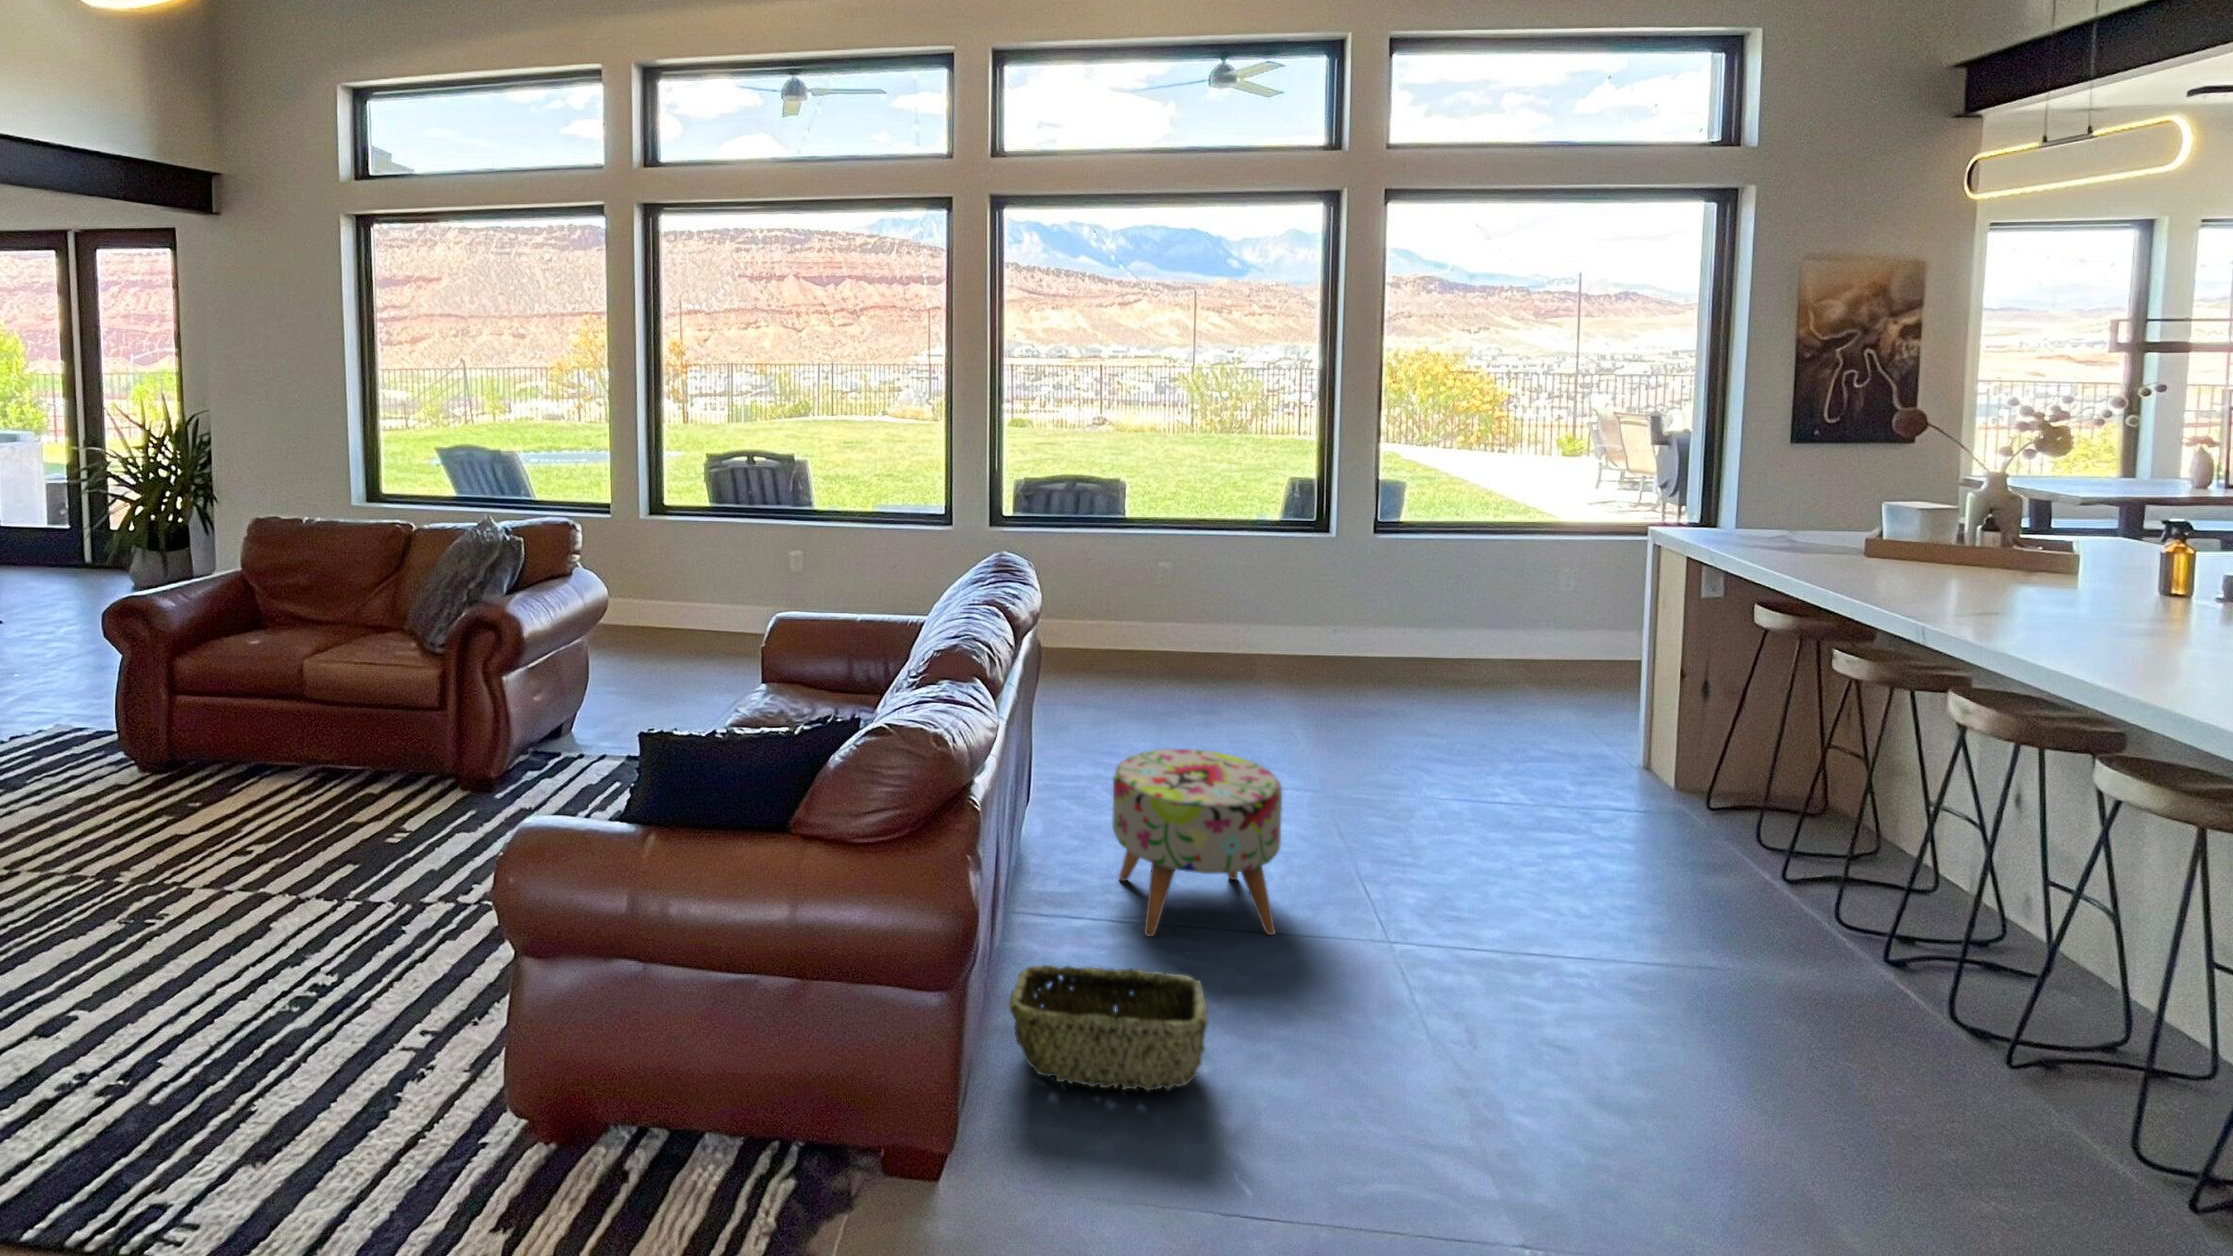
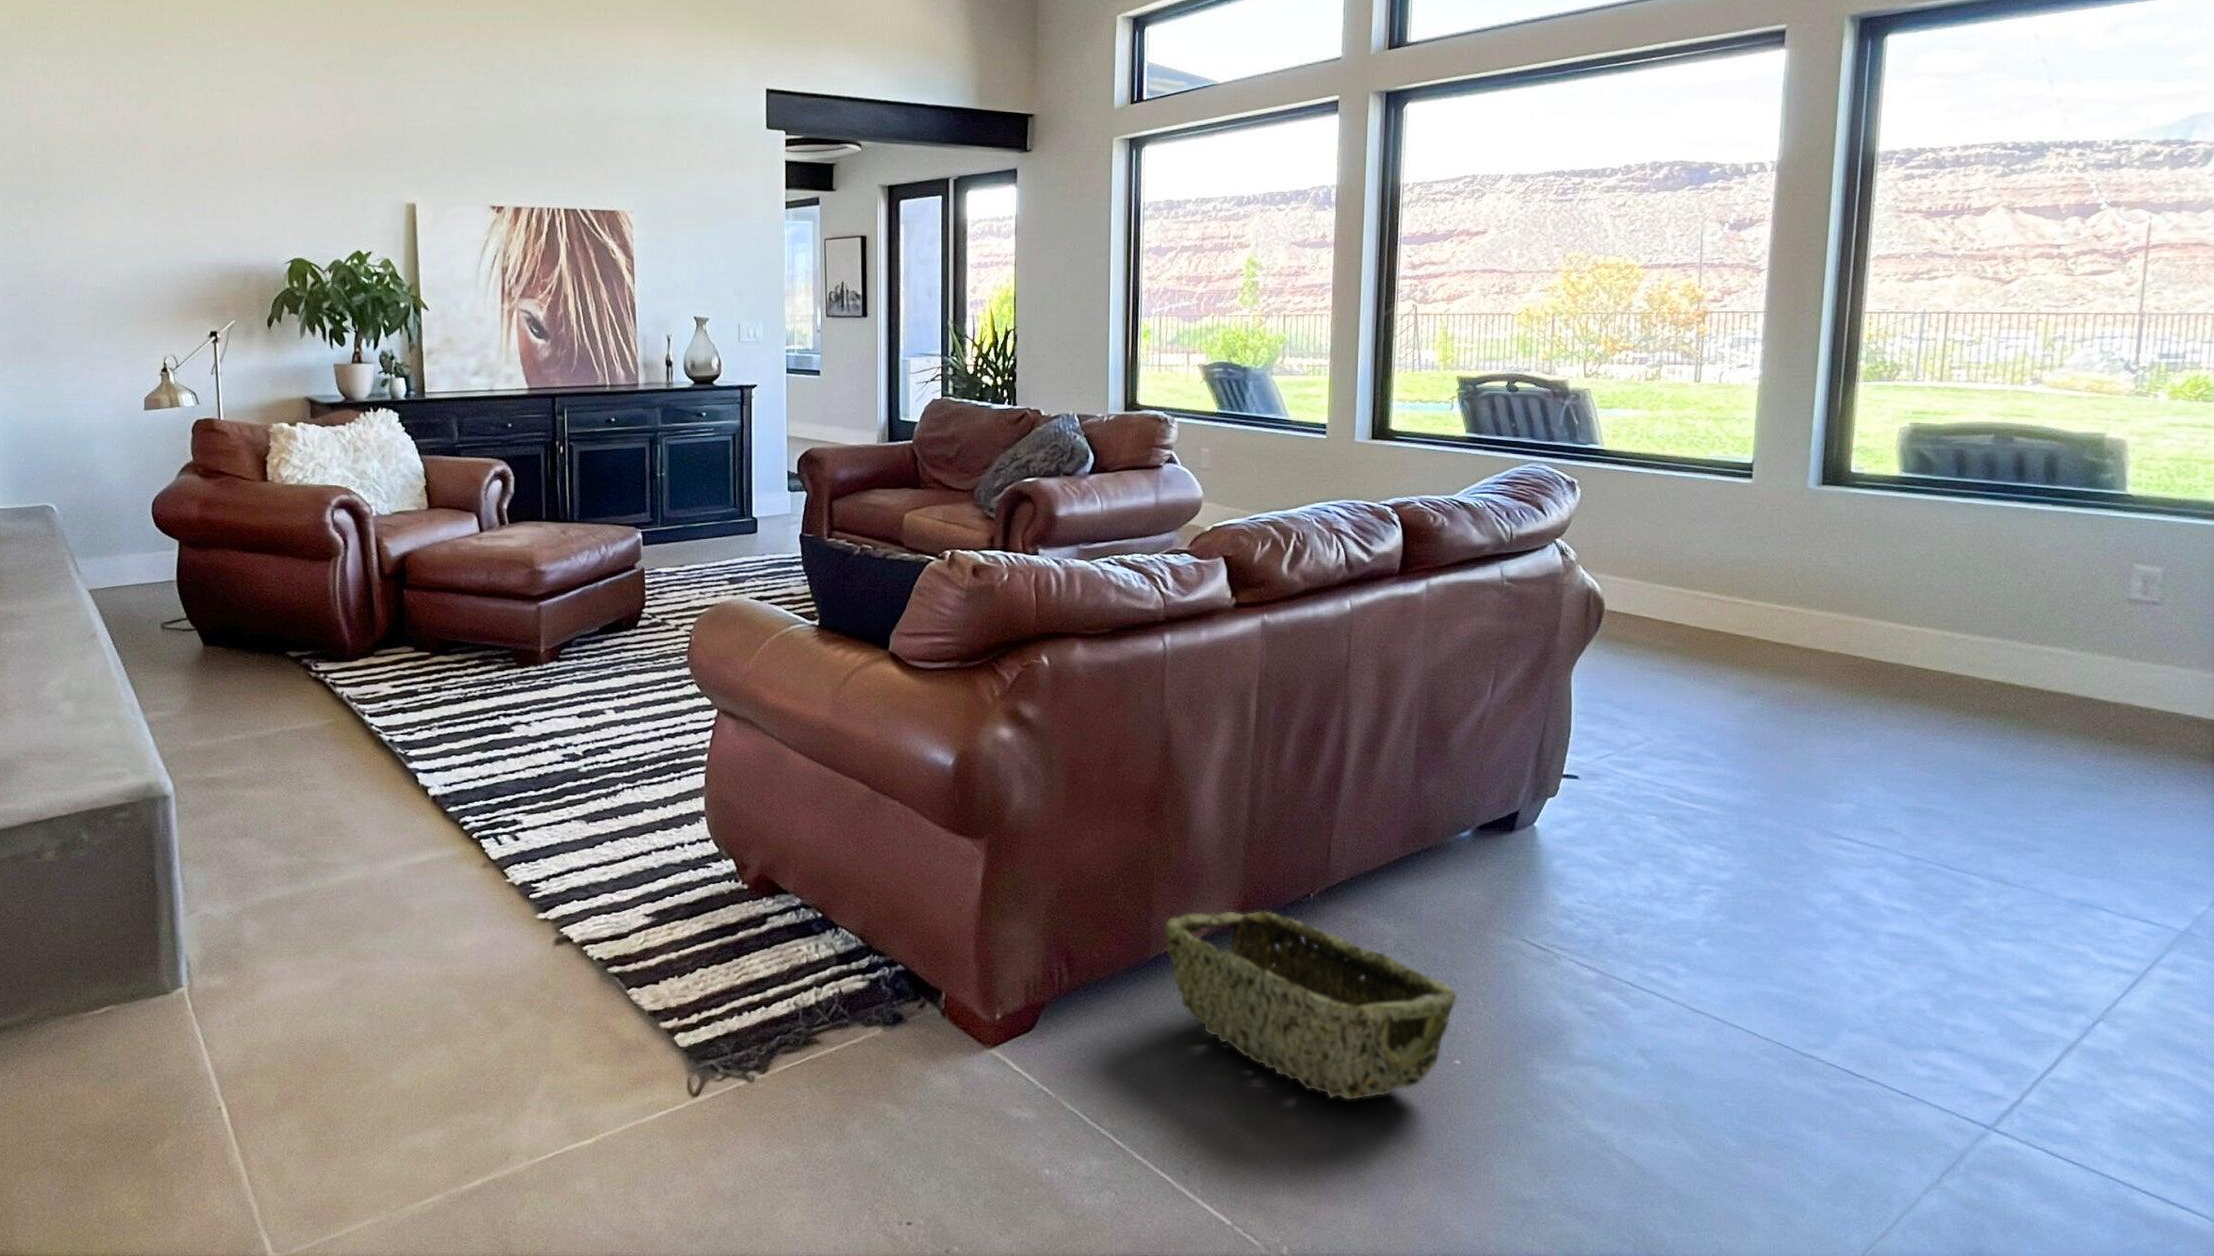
ottoman: present [1112,749,1282,937] -> none [1579,746,1898,1064]

